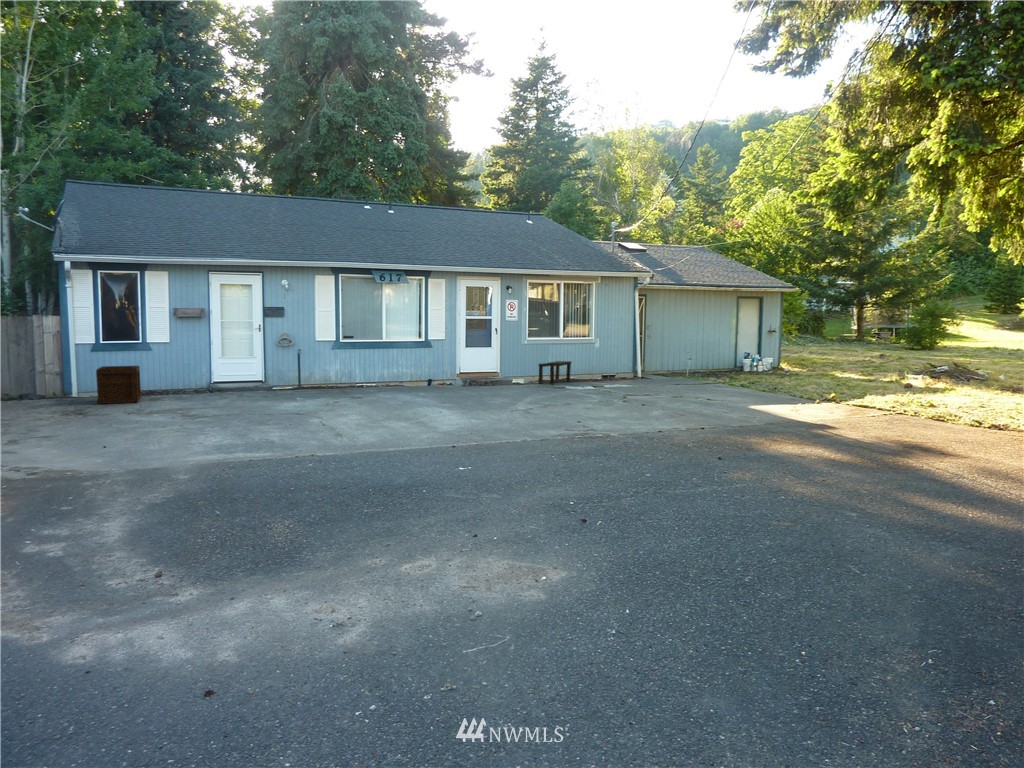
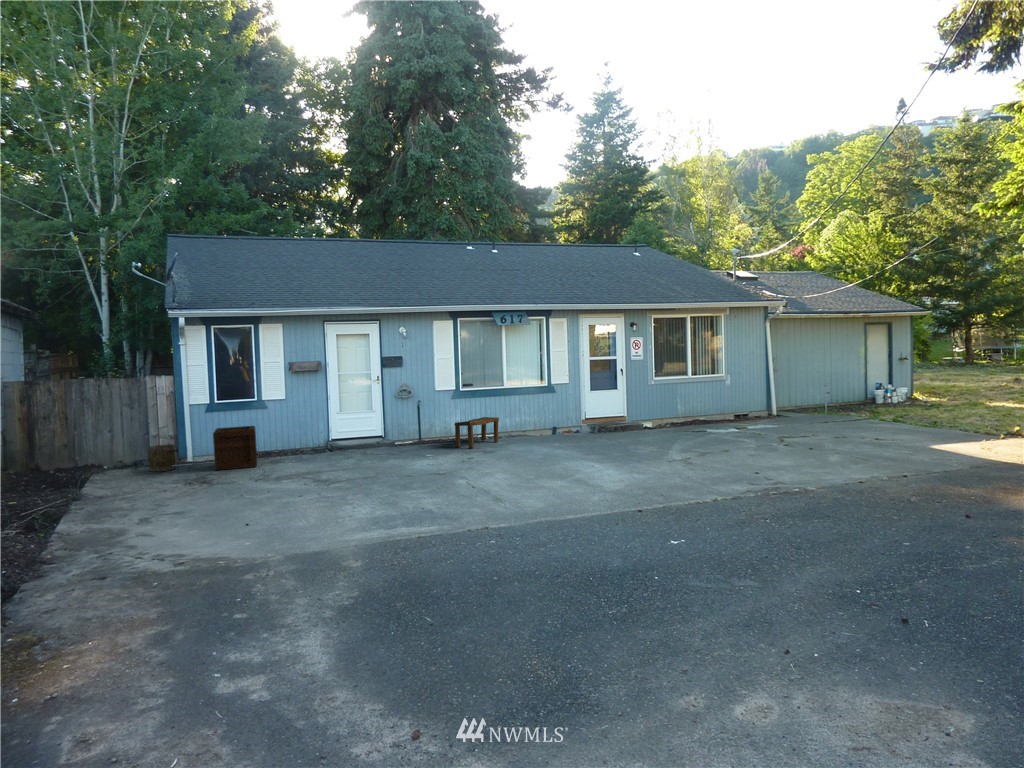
bench: present [539,361,571,384] -> present [455,417,499,448]
bucket: none [34,378,64,404] -> present [148,444,178,472]

